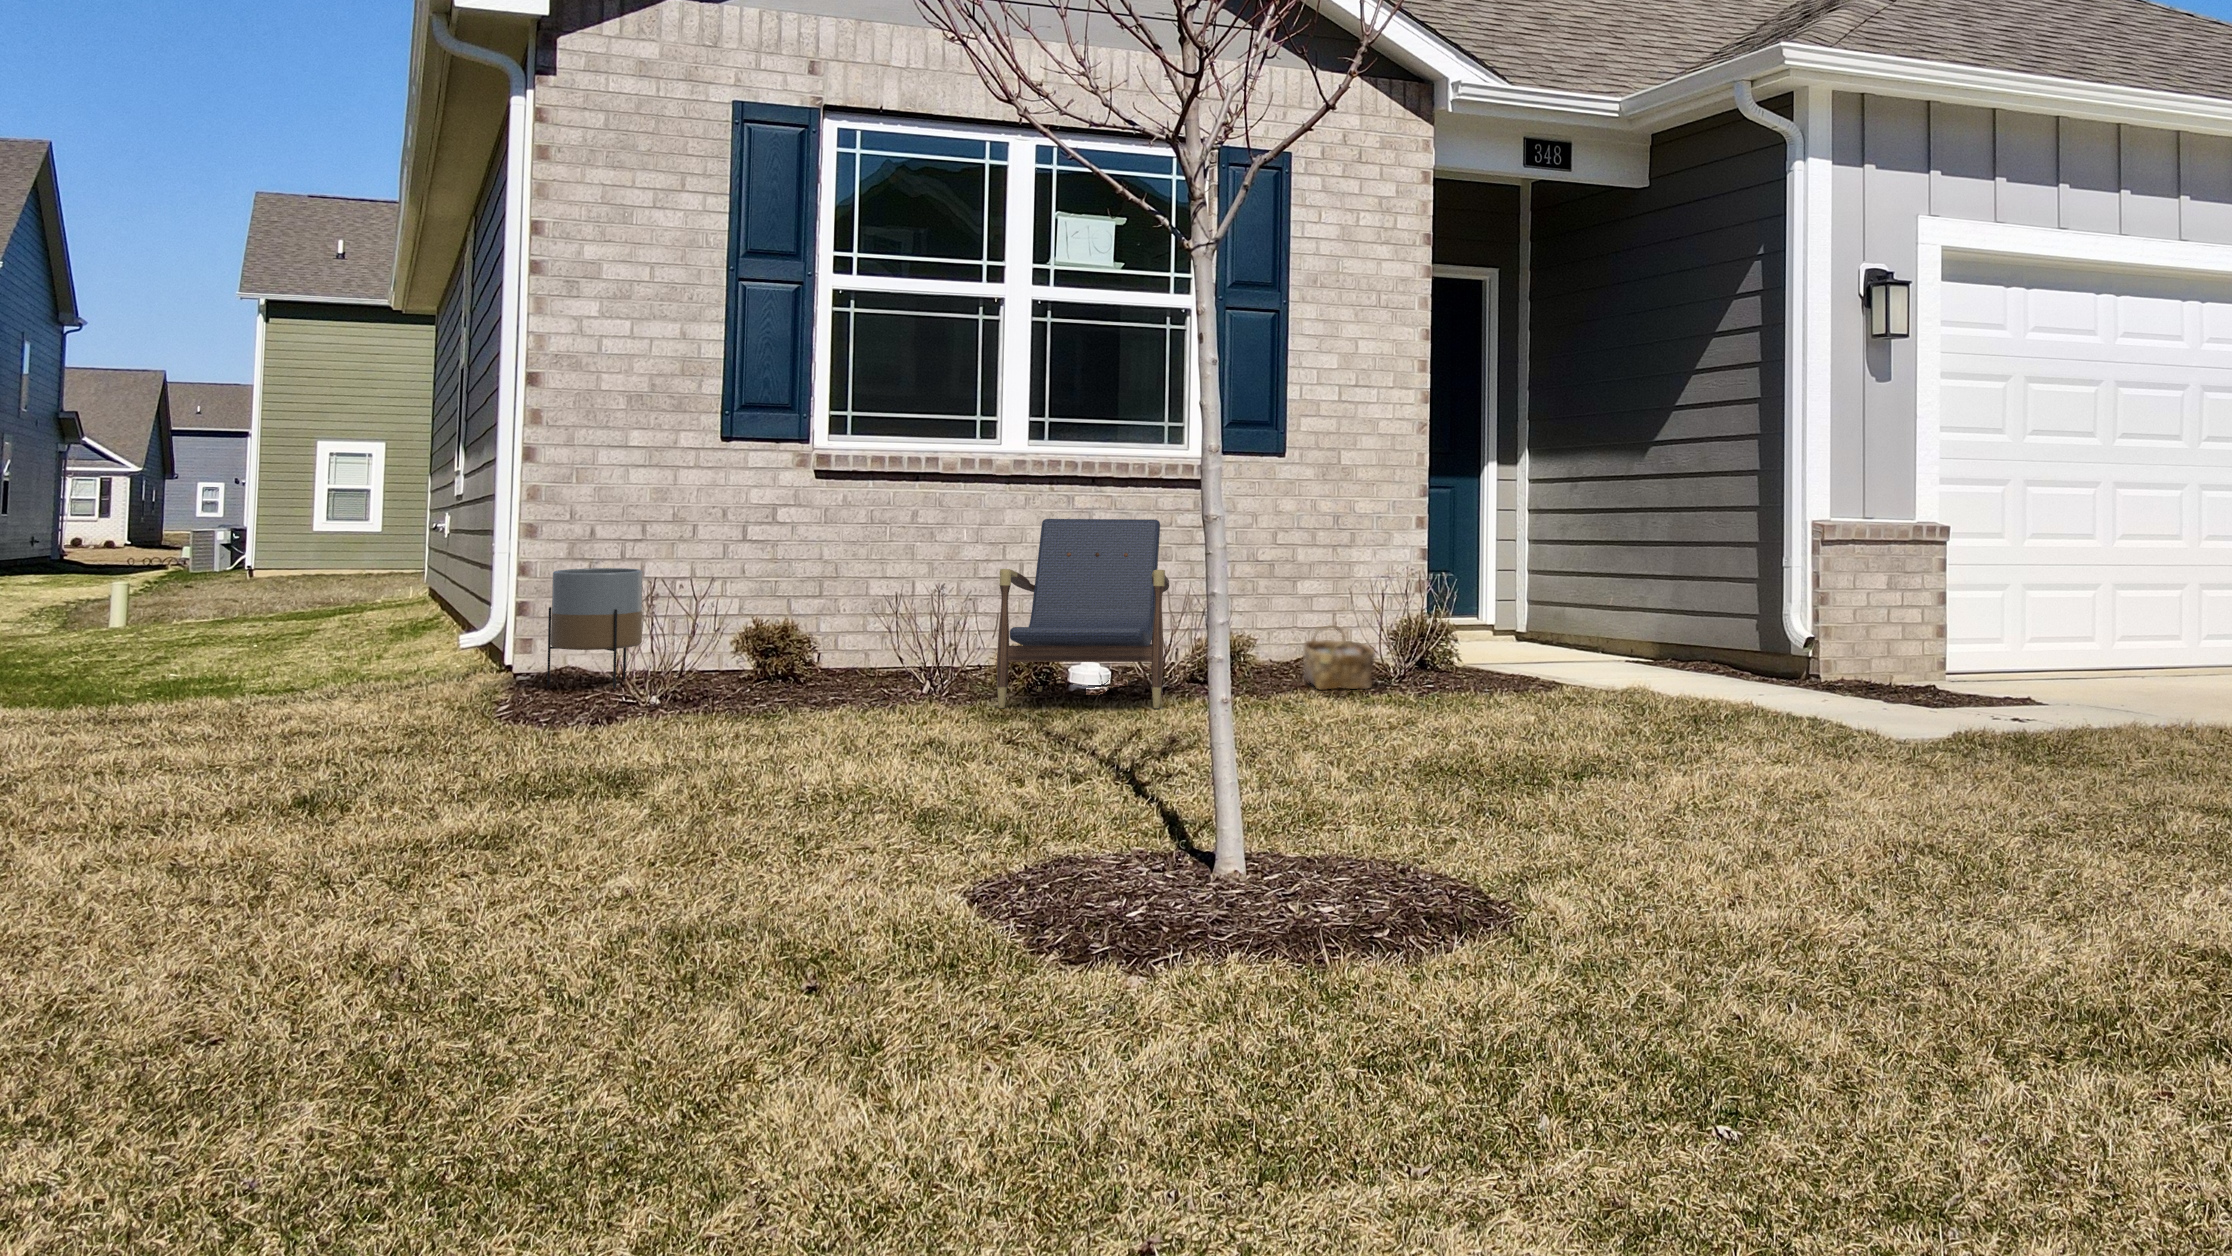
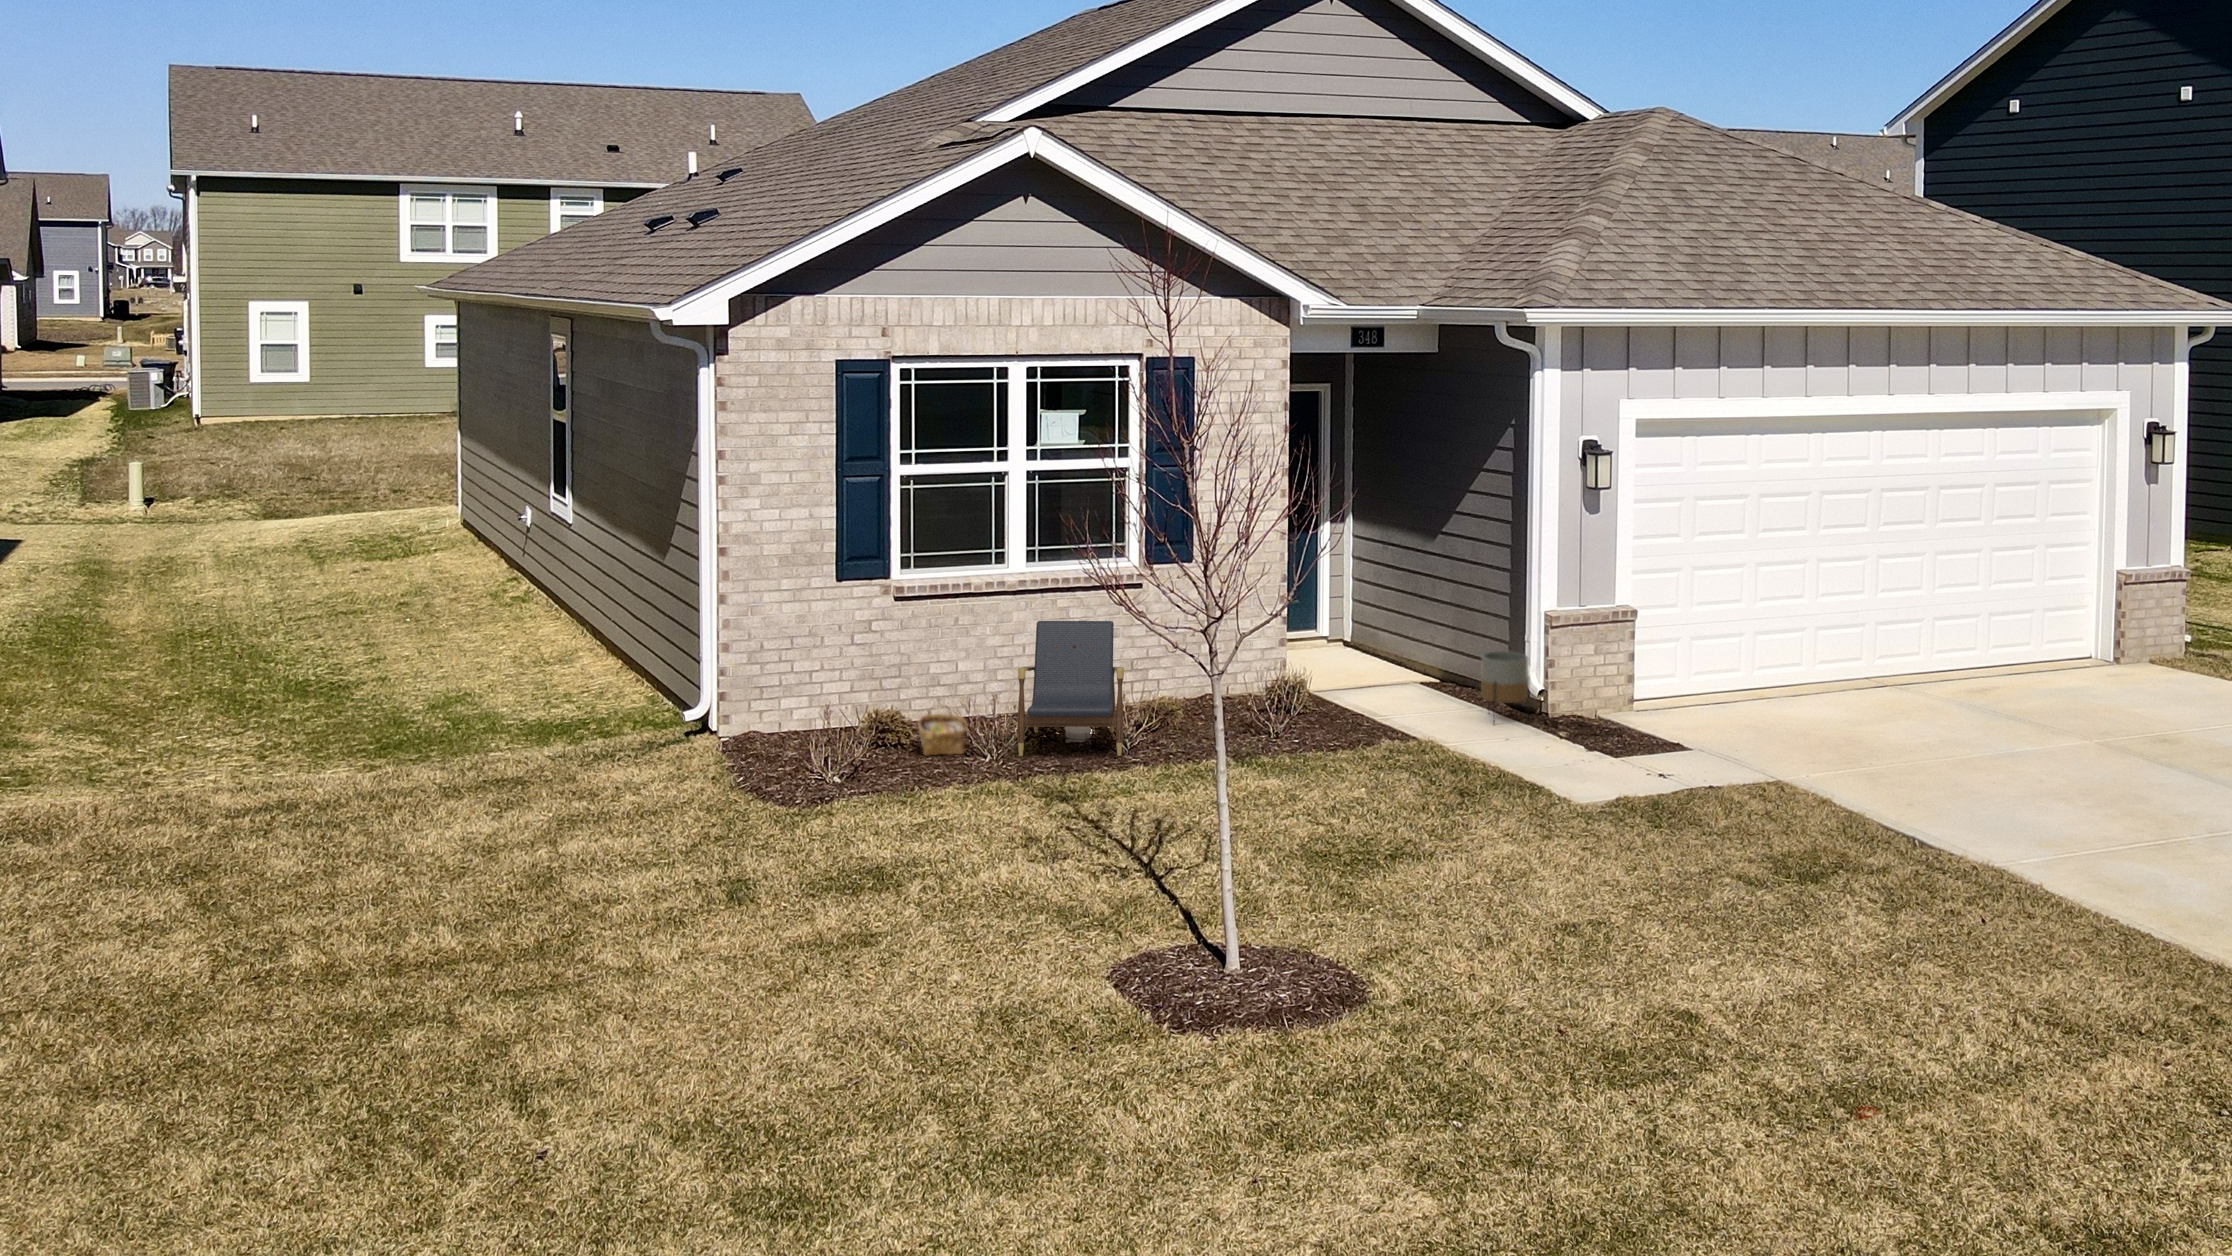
planter: present [547,568,643,689] -> present [1481,651,1529,713]
woven basket: present [1303,625,1375,690] -> present [918,705,968,756]

